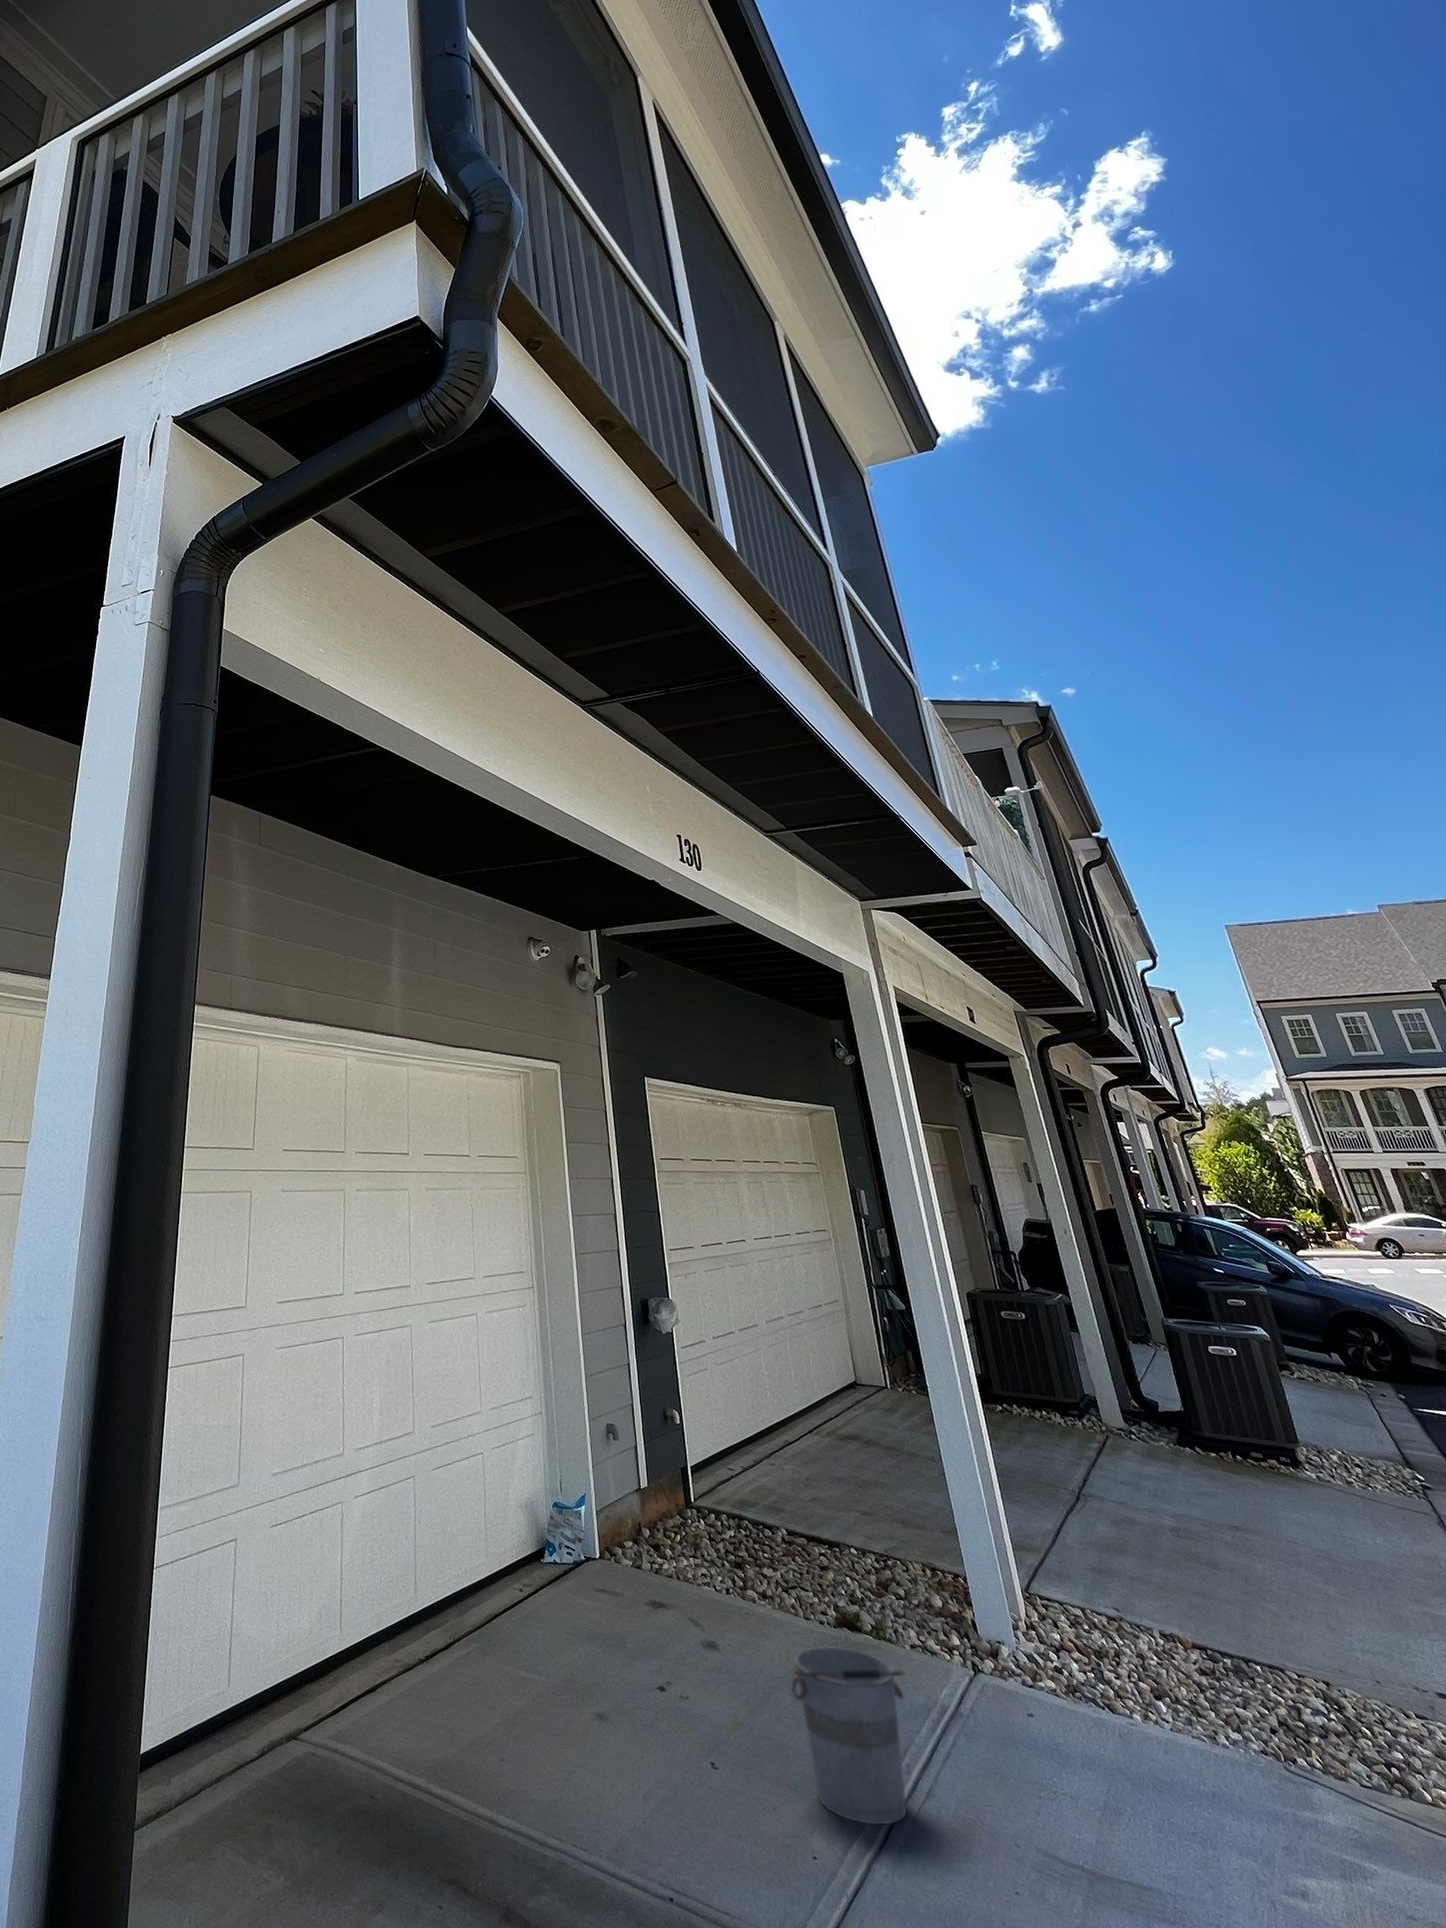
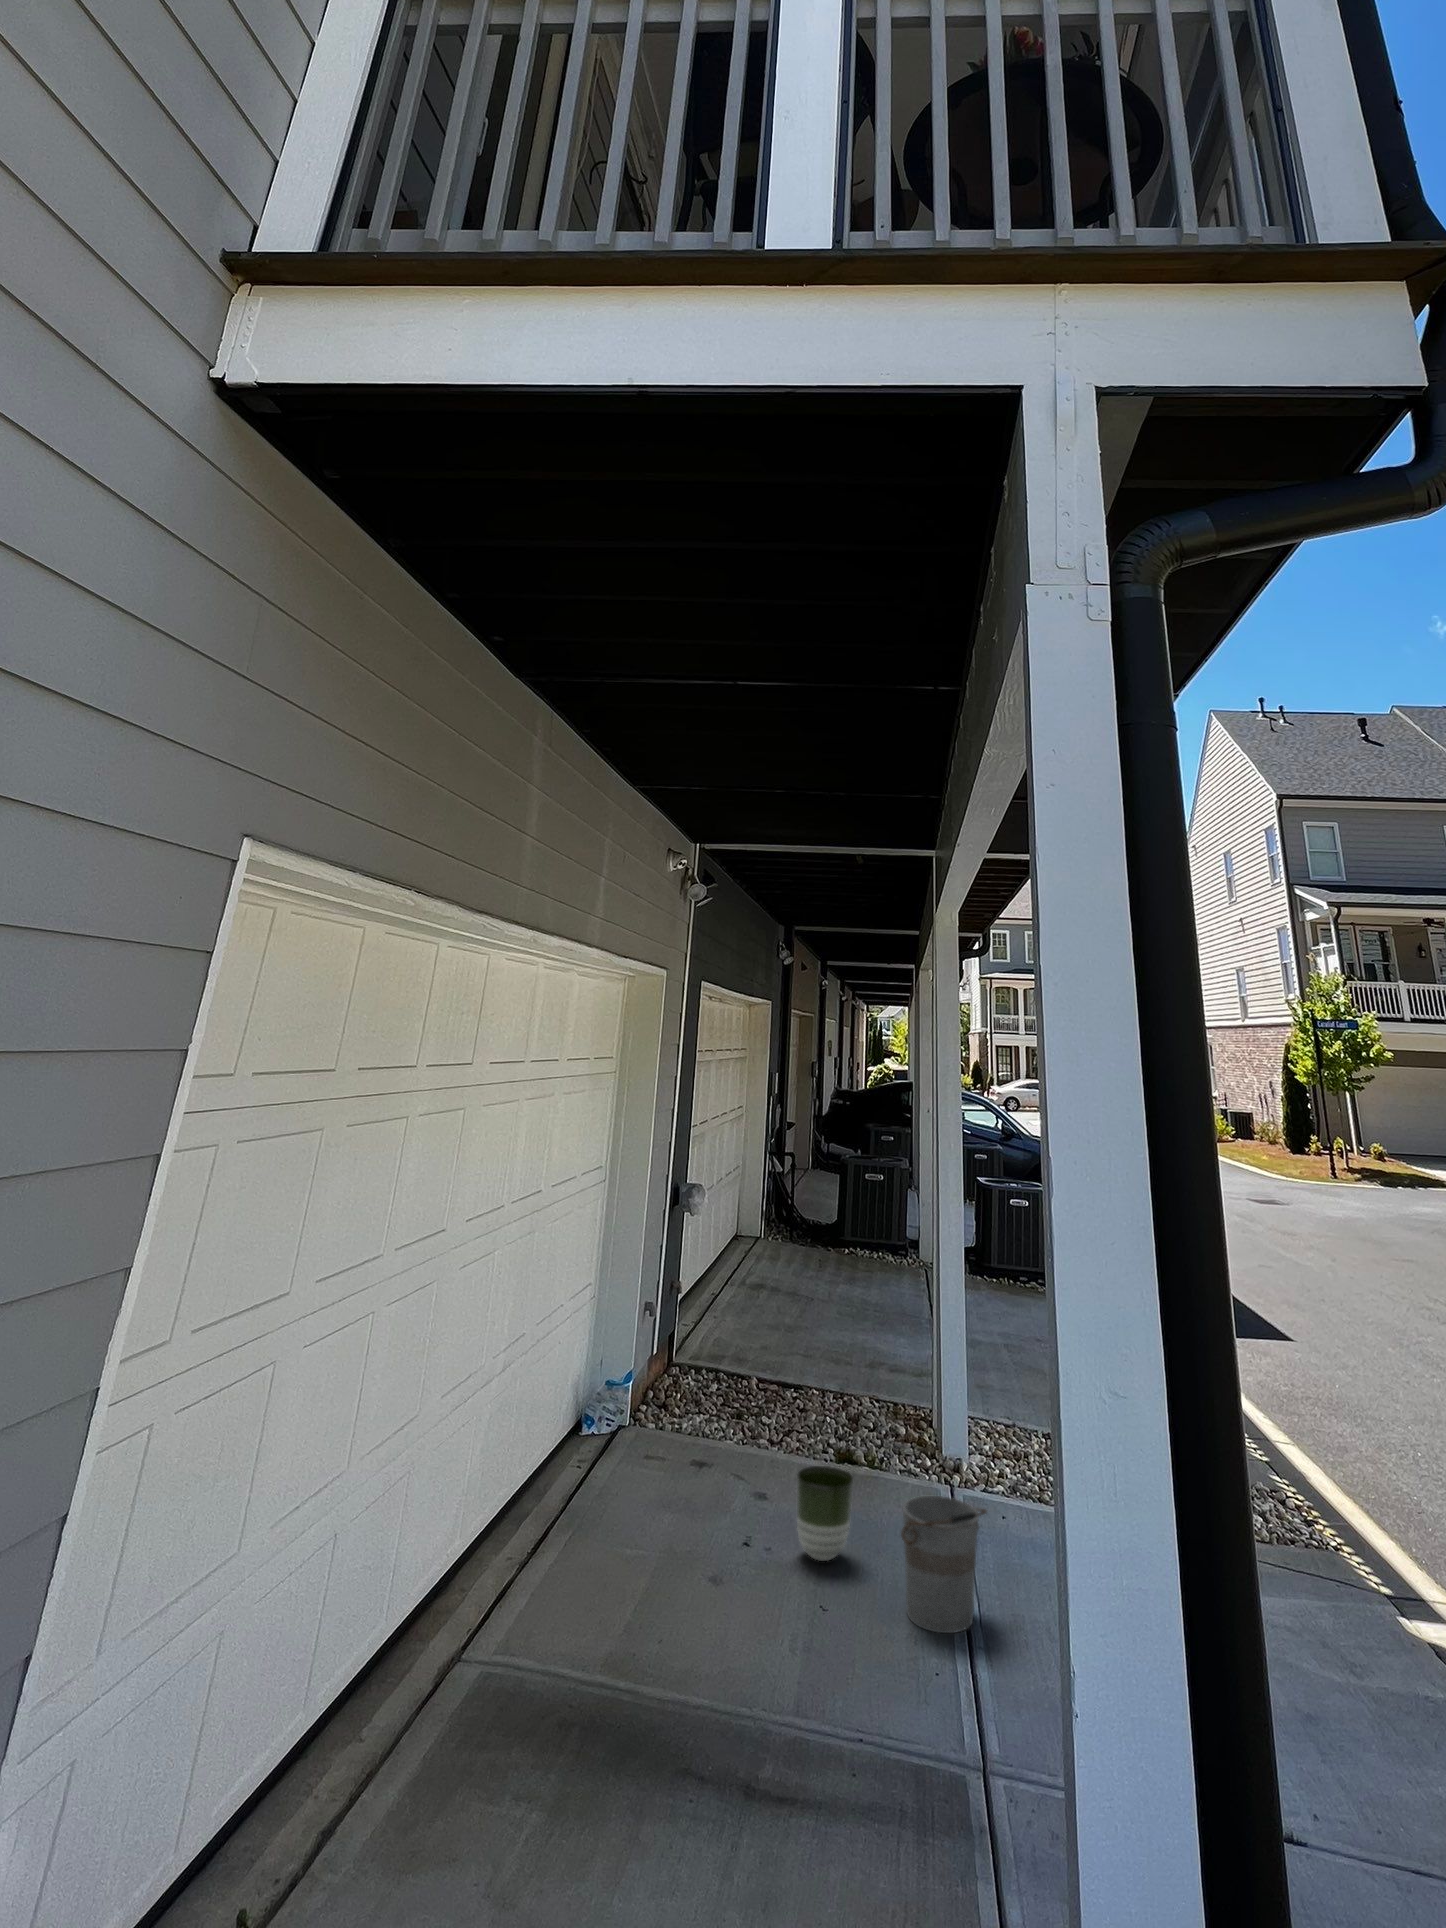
planter: none [702,1605,776,1721] -> present [797,1466,853,1561]

